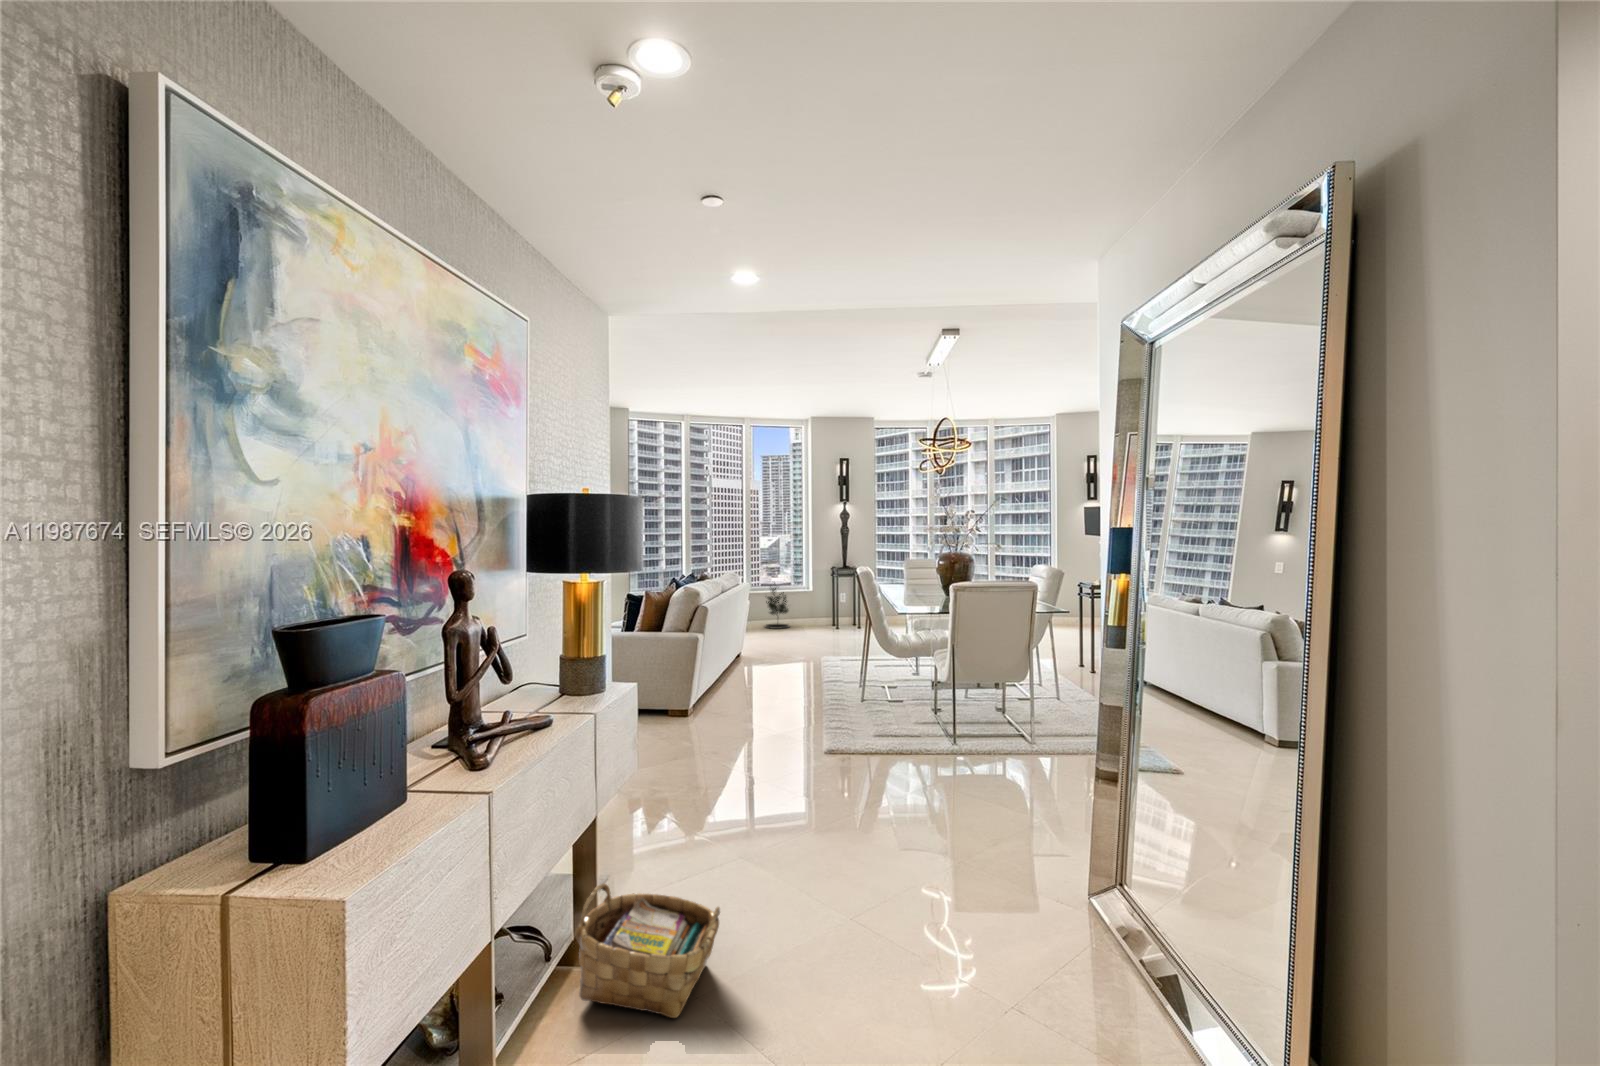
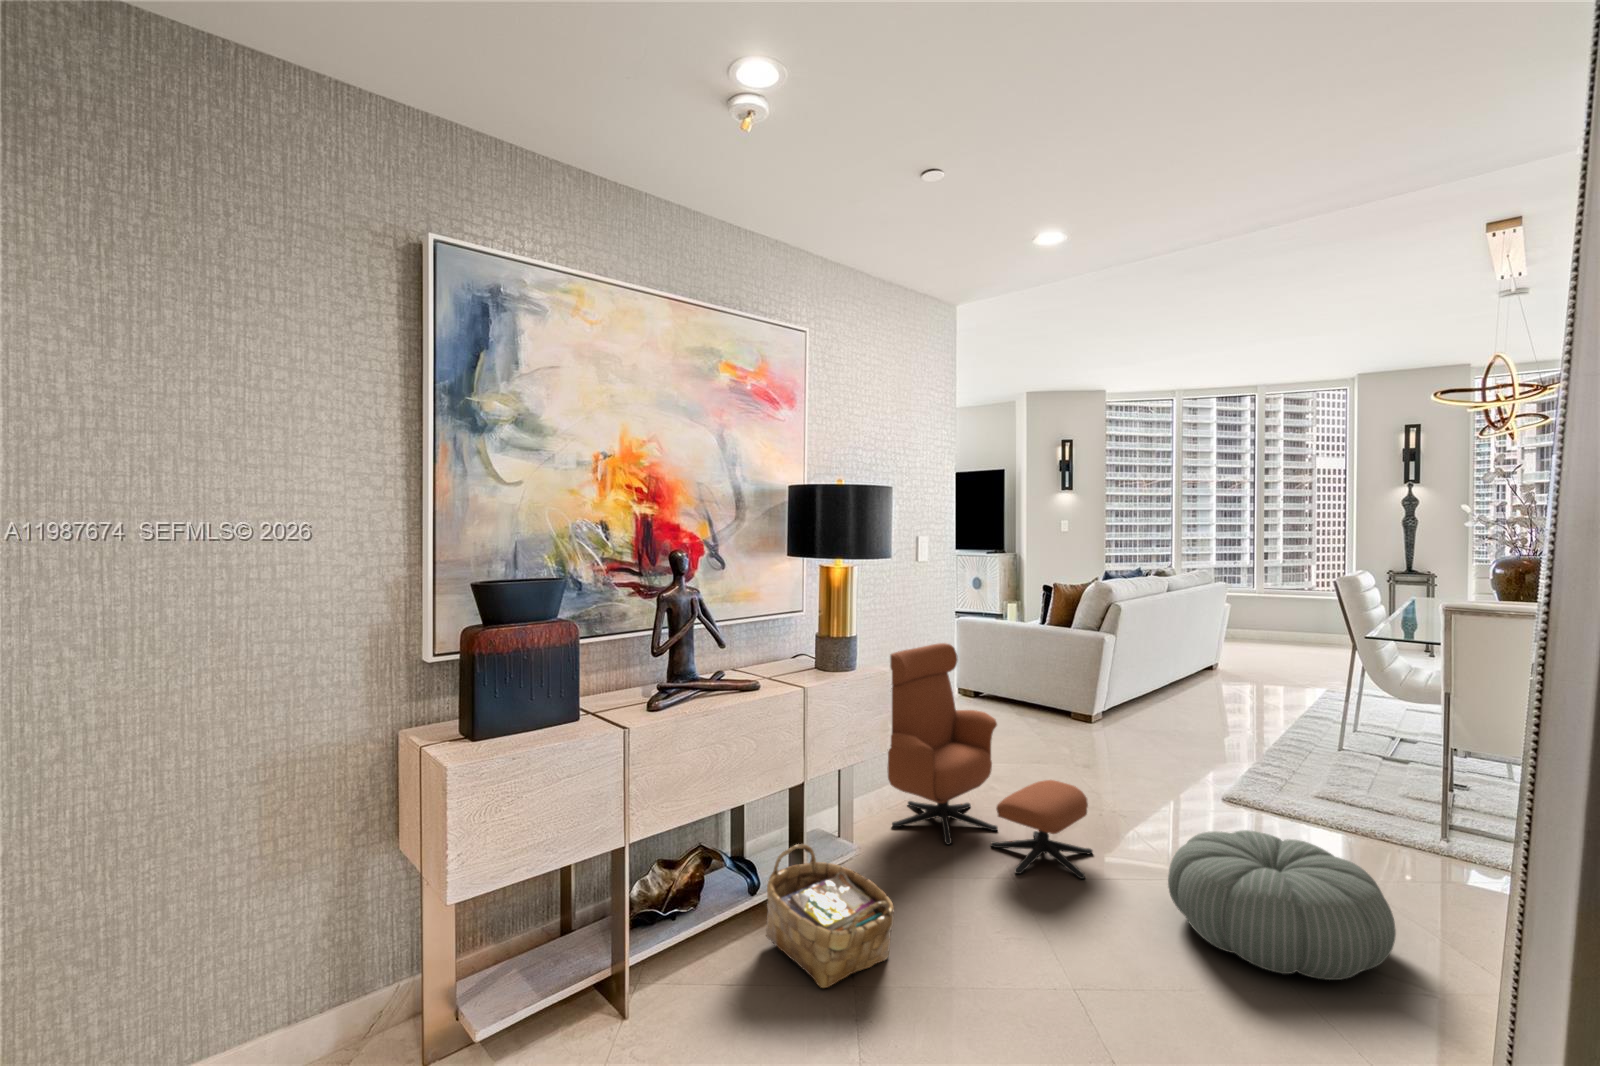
potted tree: present [765,583,790,629] -> none [1278,586,1322,648]
lounge chair: none [591,653,791,852] -> present [887,643,1093,879]
pouf: none [859,762,998,857] -> present [1168,830,1396,980]

